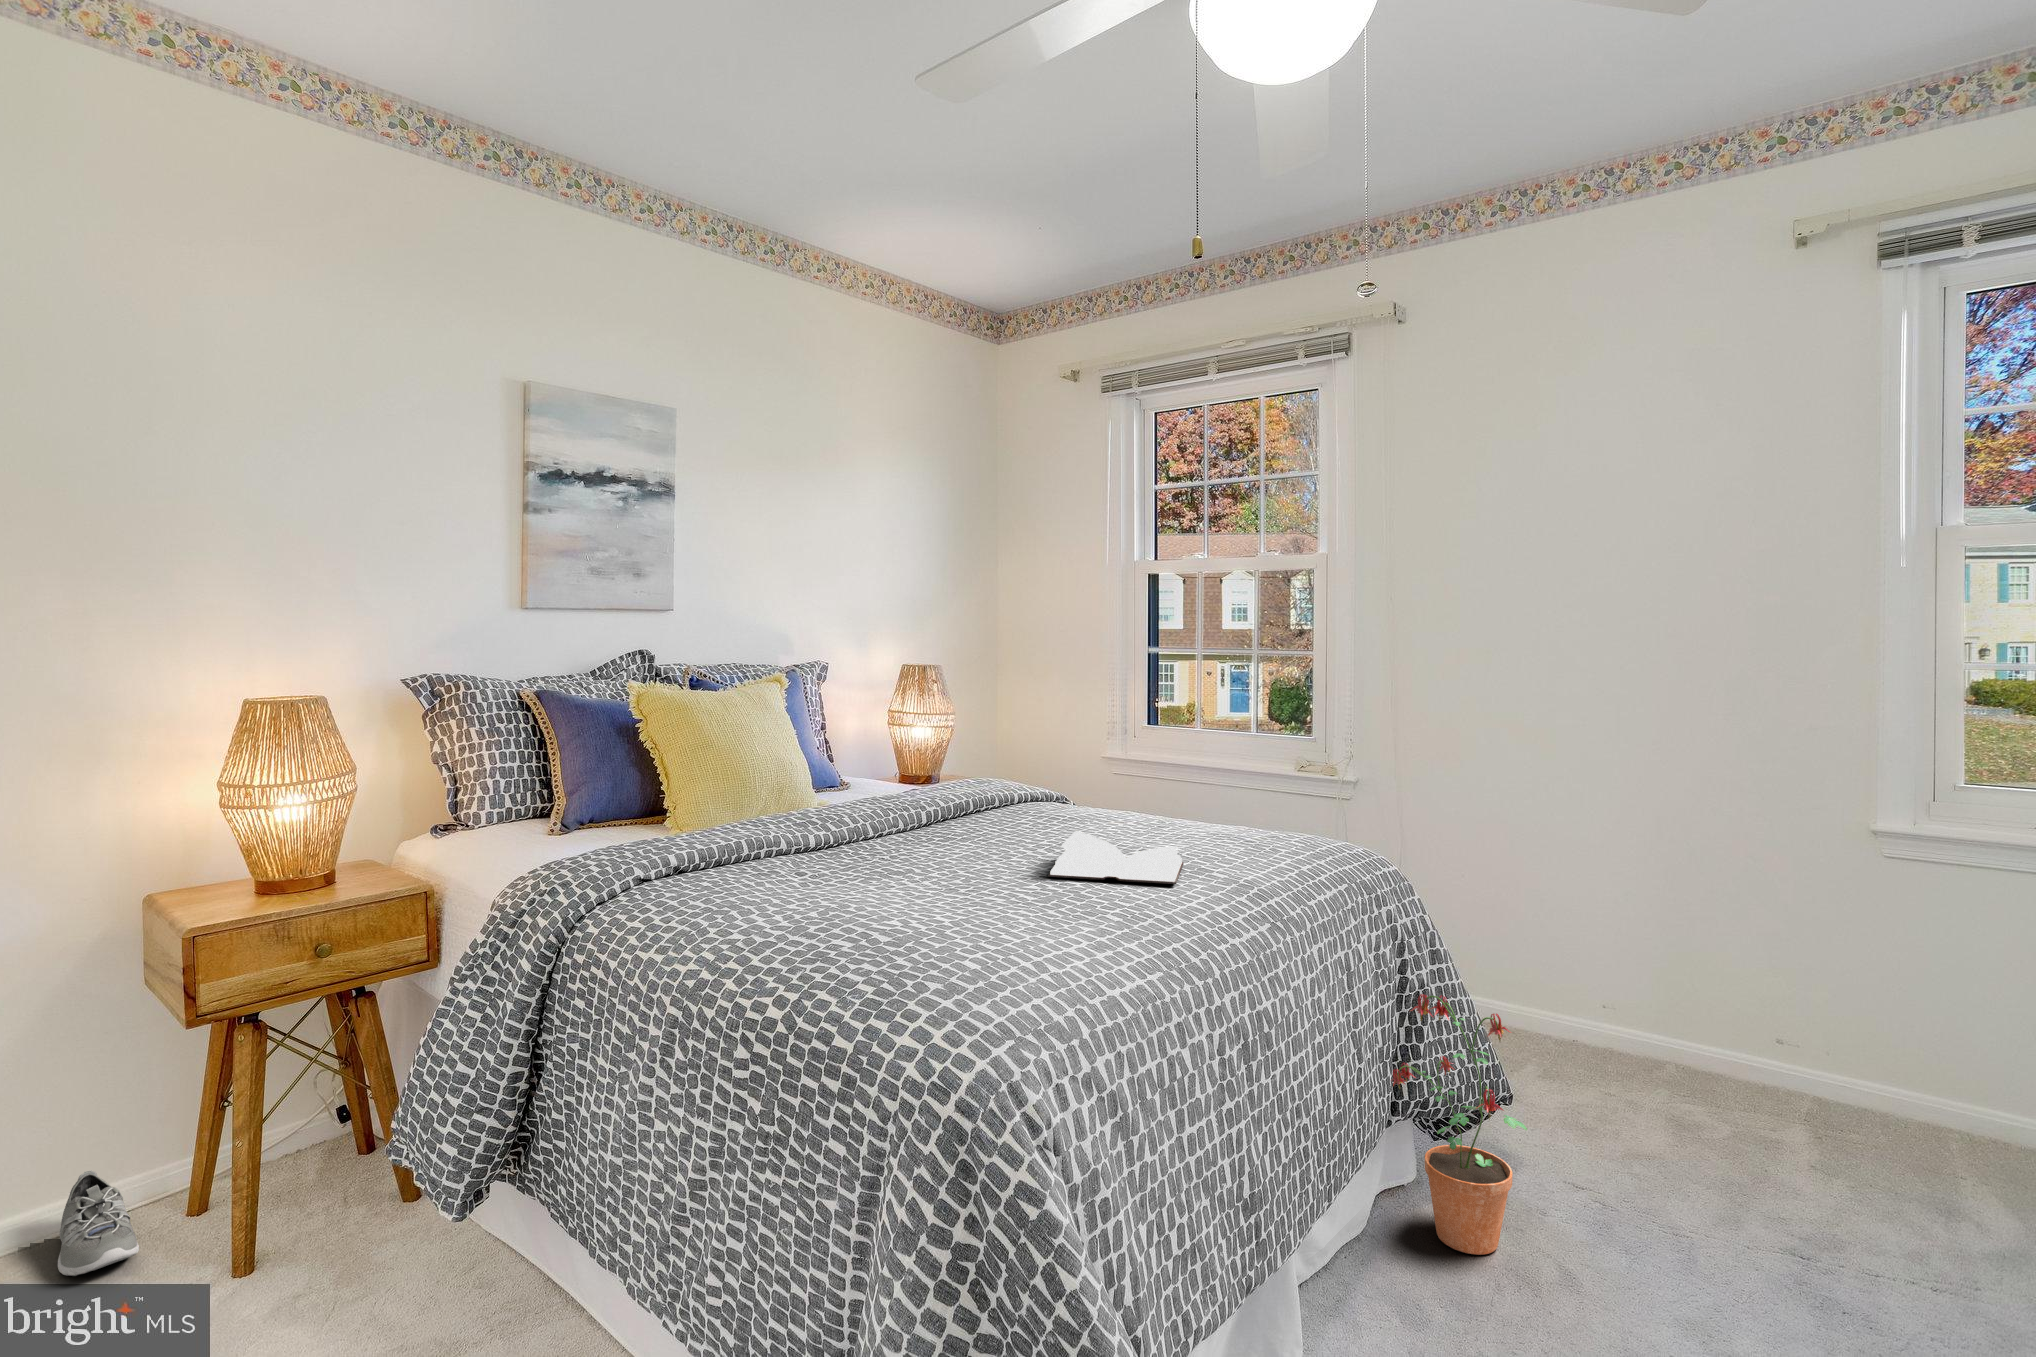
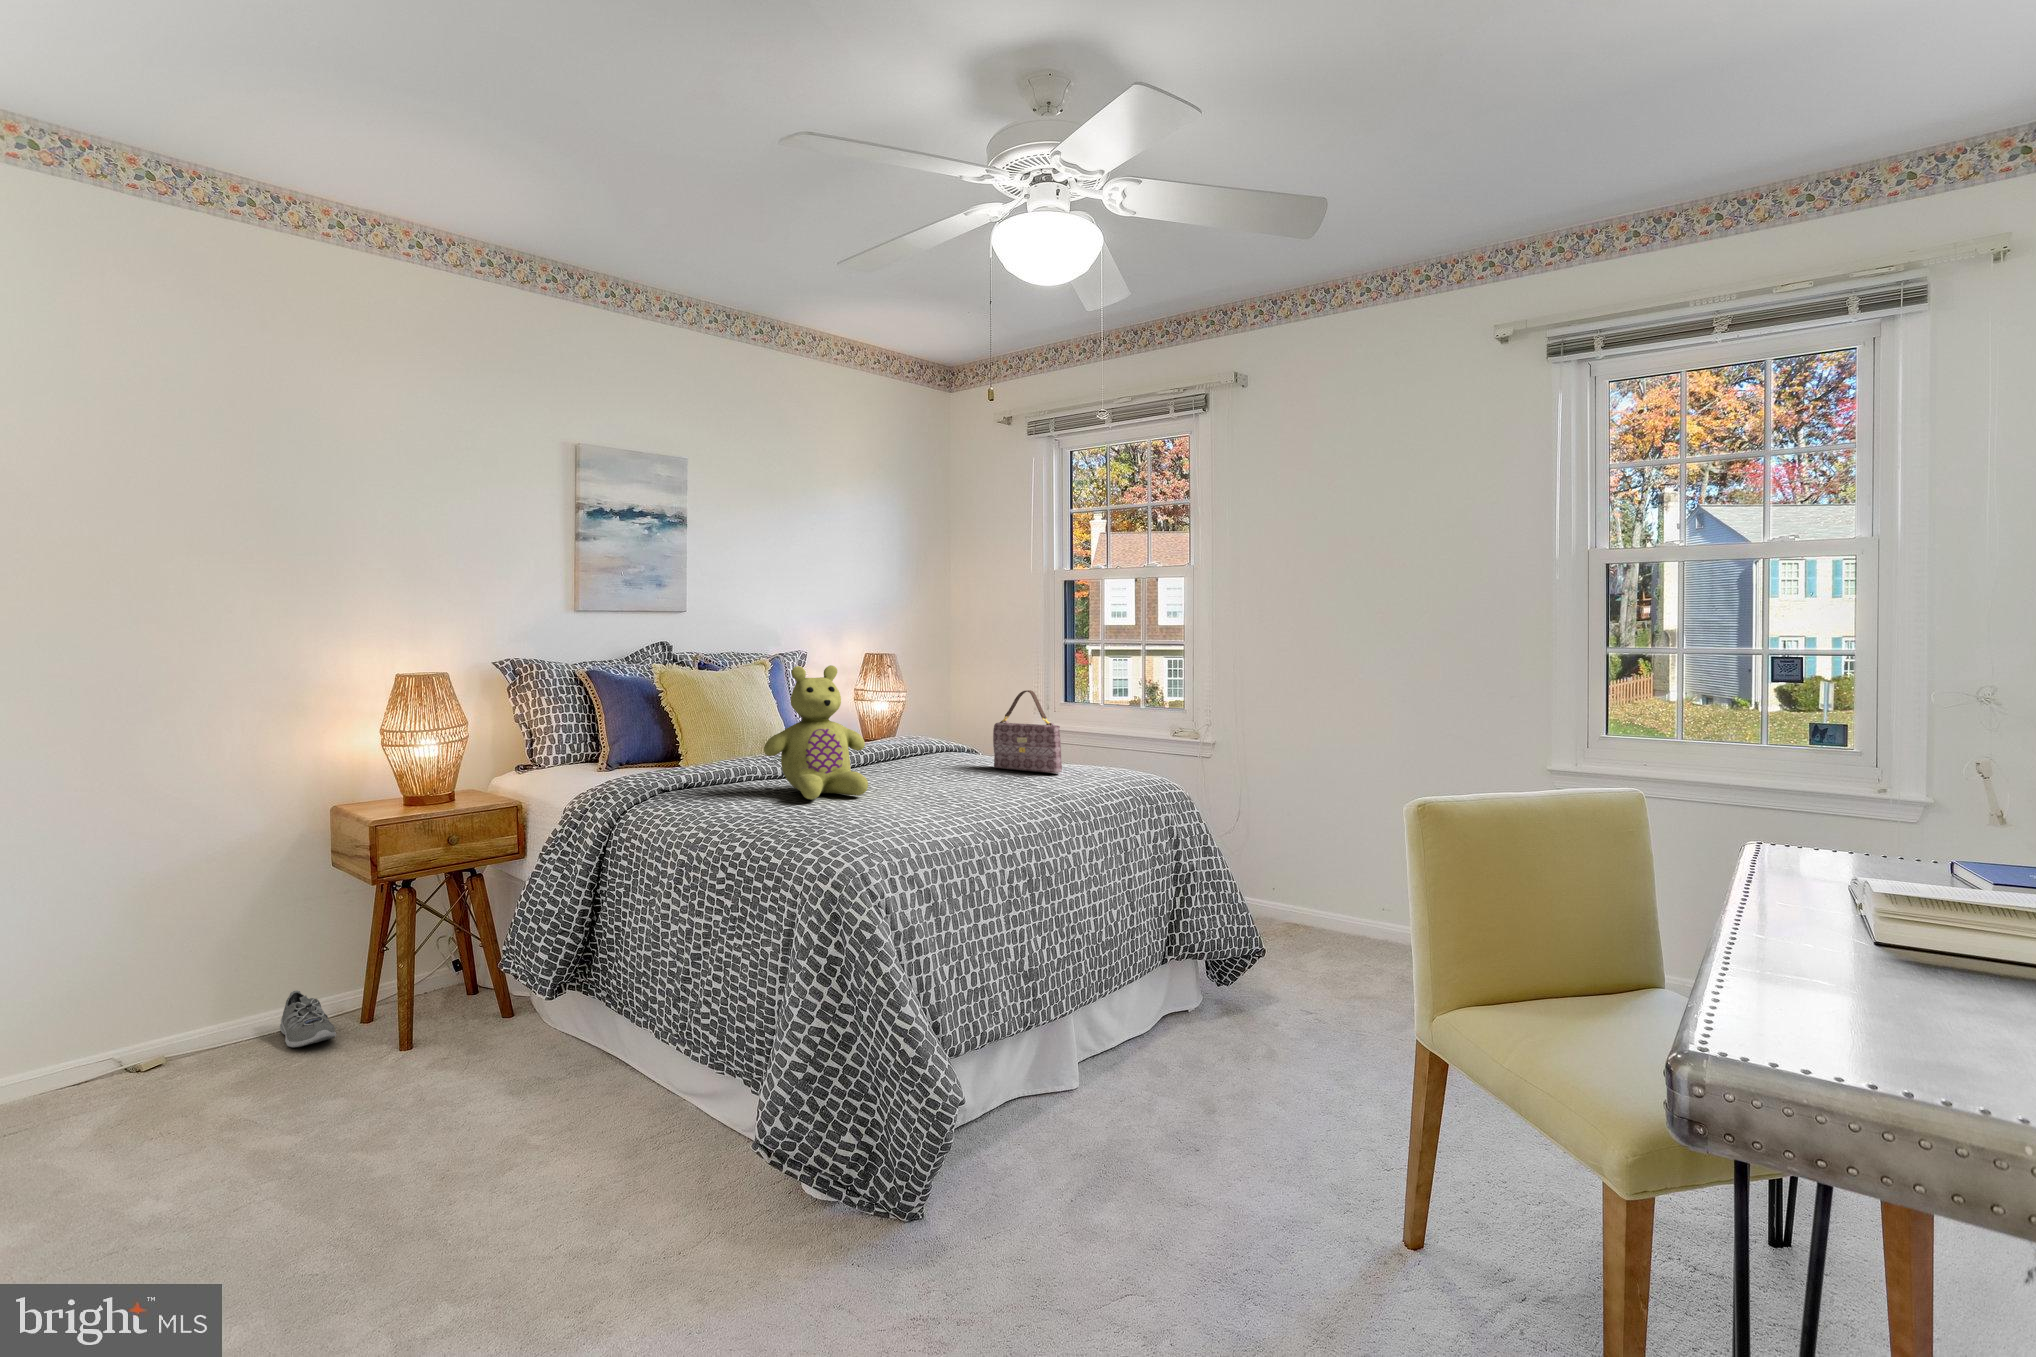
stuffed bear: none [799,688,961,900] -> present [764,665,868,799]
handbag: none [1113,722,1218,842] -> present [993,690,1062,773]
book: present [1048,831,1184,884] -> none [930,763,1026,793]
potted plant: present [1391,994,1527,1255] -> none [1164,873,1253,1042]

